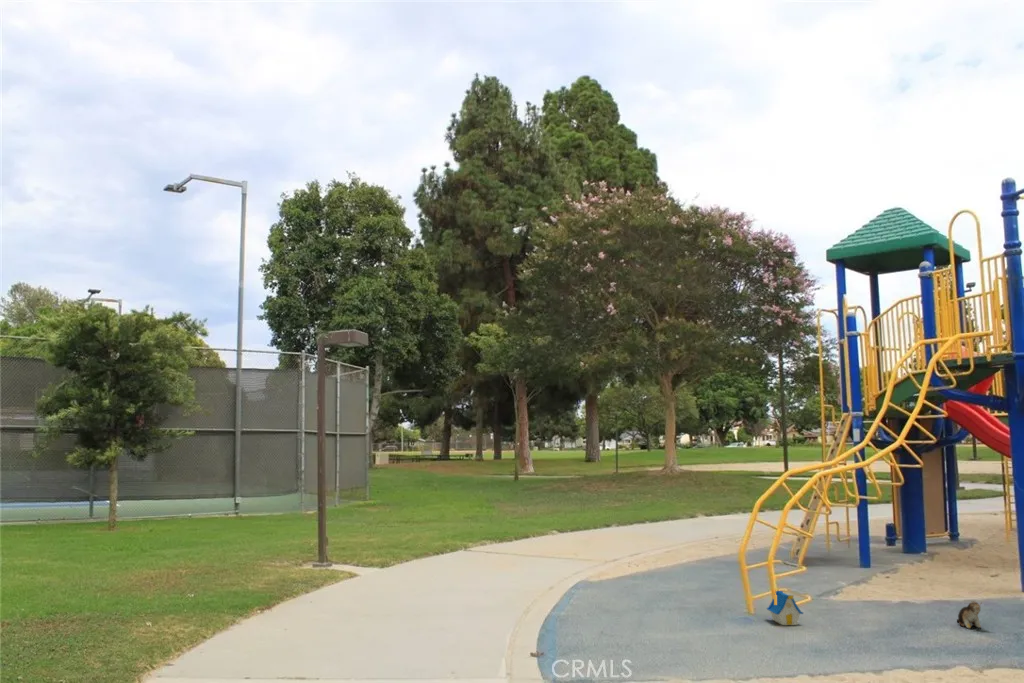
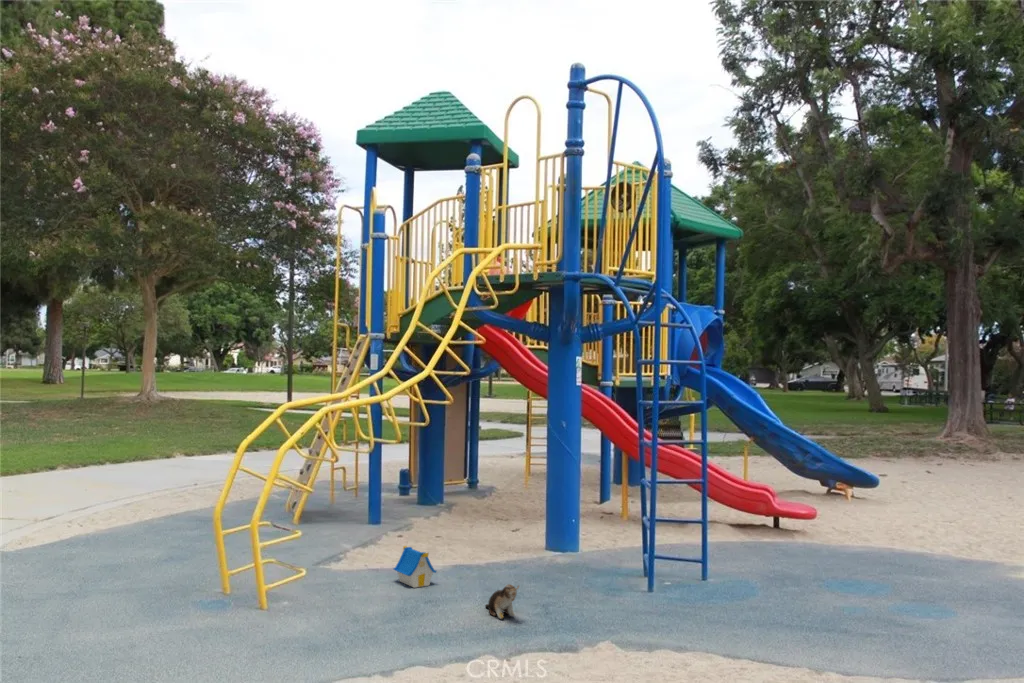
toy house: present [767,590,803,625] -> present [394,546,436,588]

